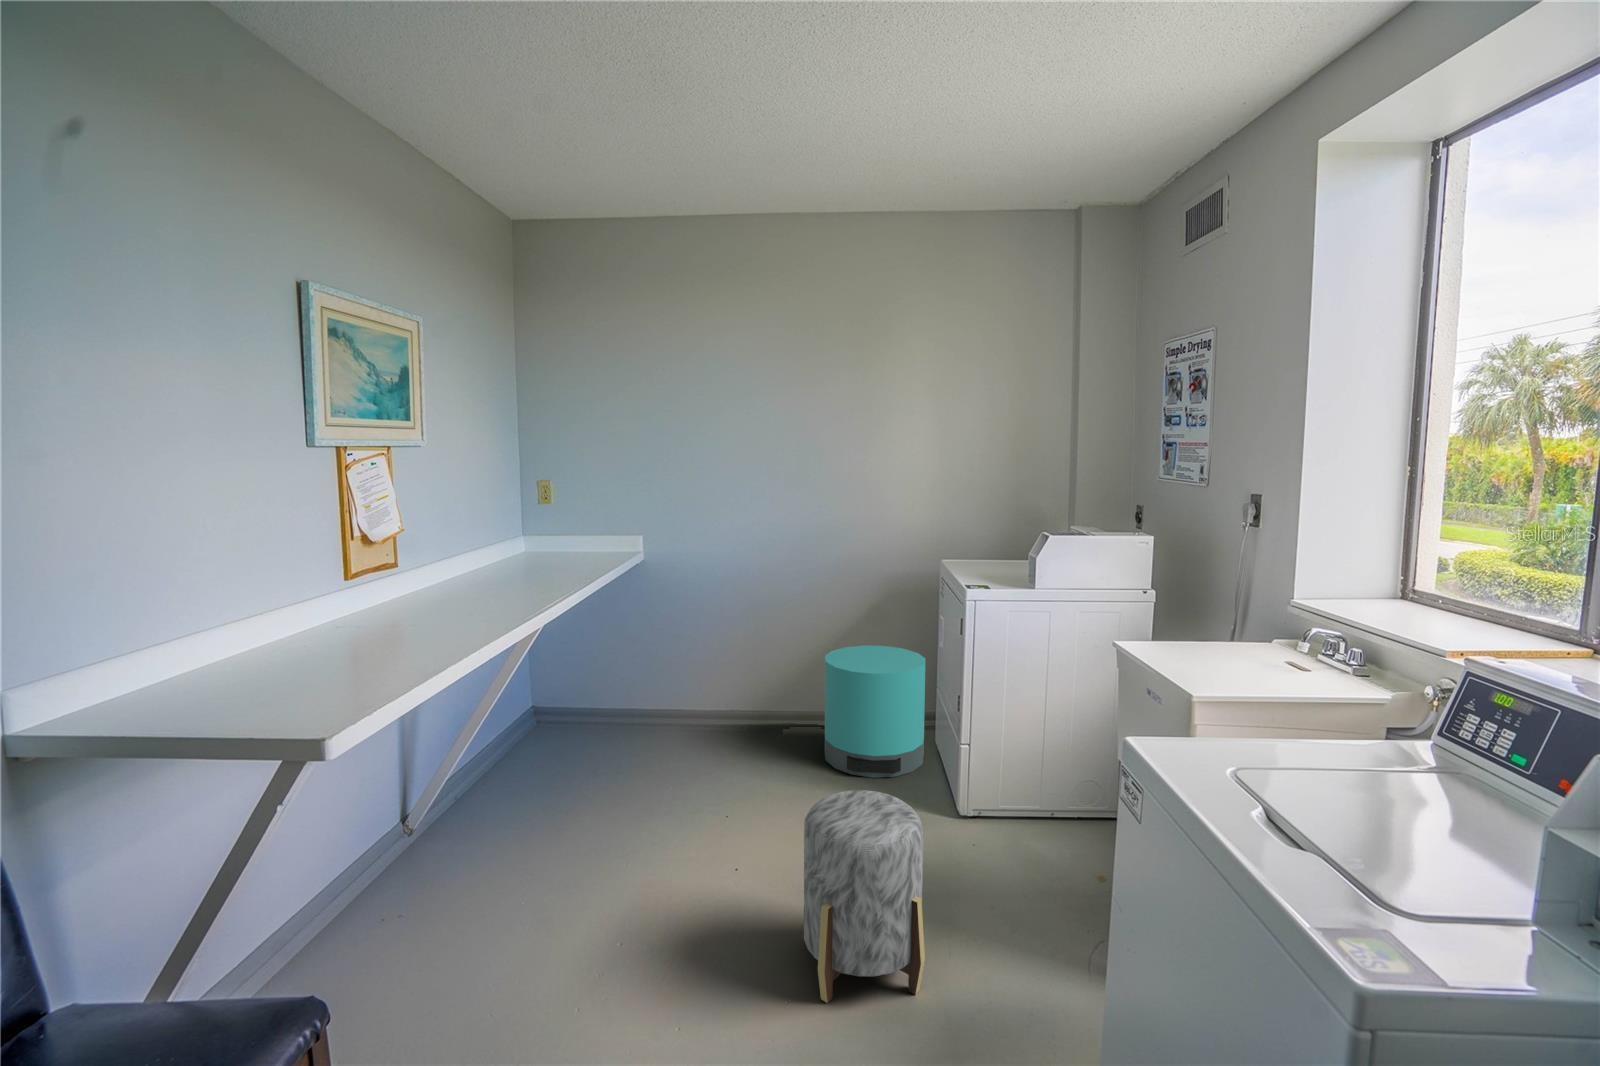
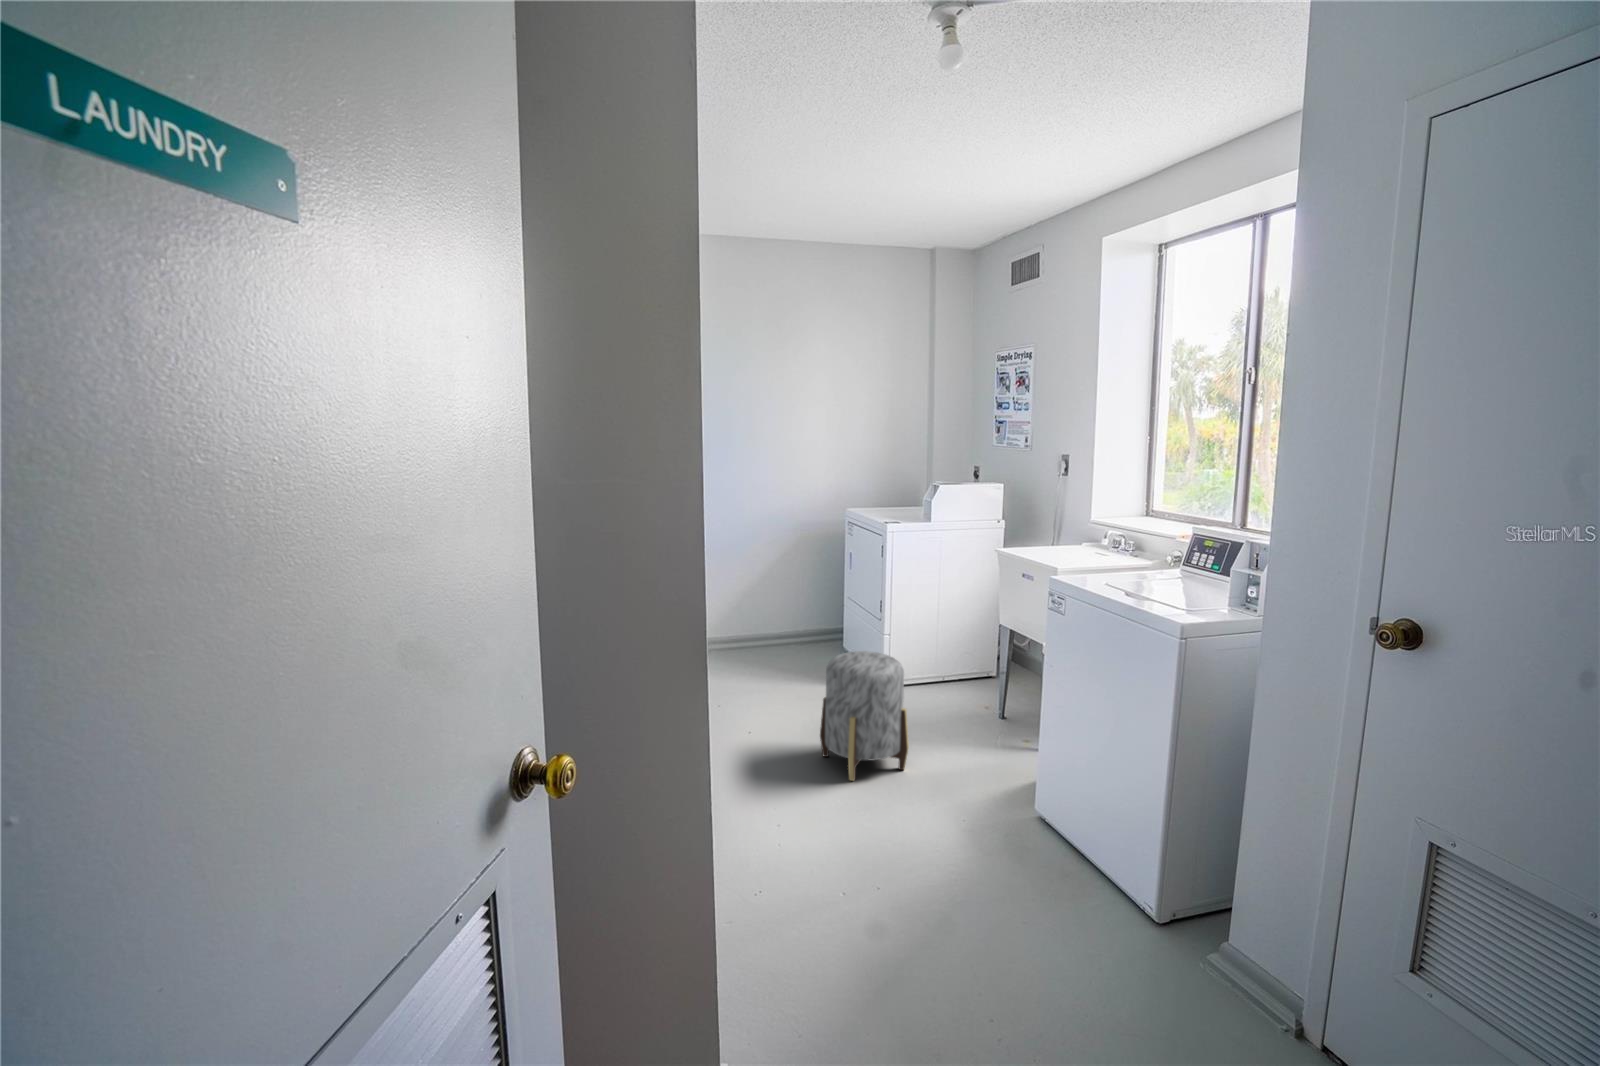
trash can: present [825,645,925,778] -> none [764,578,841,673]

